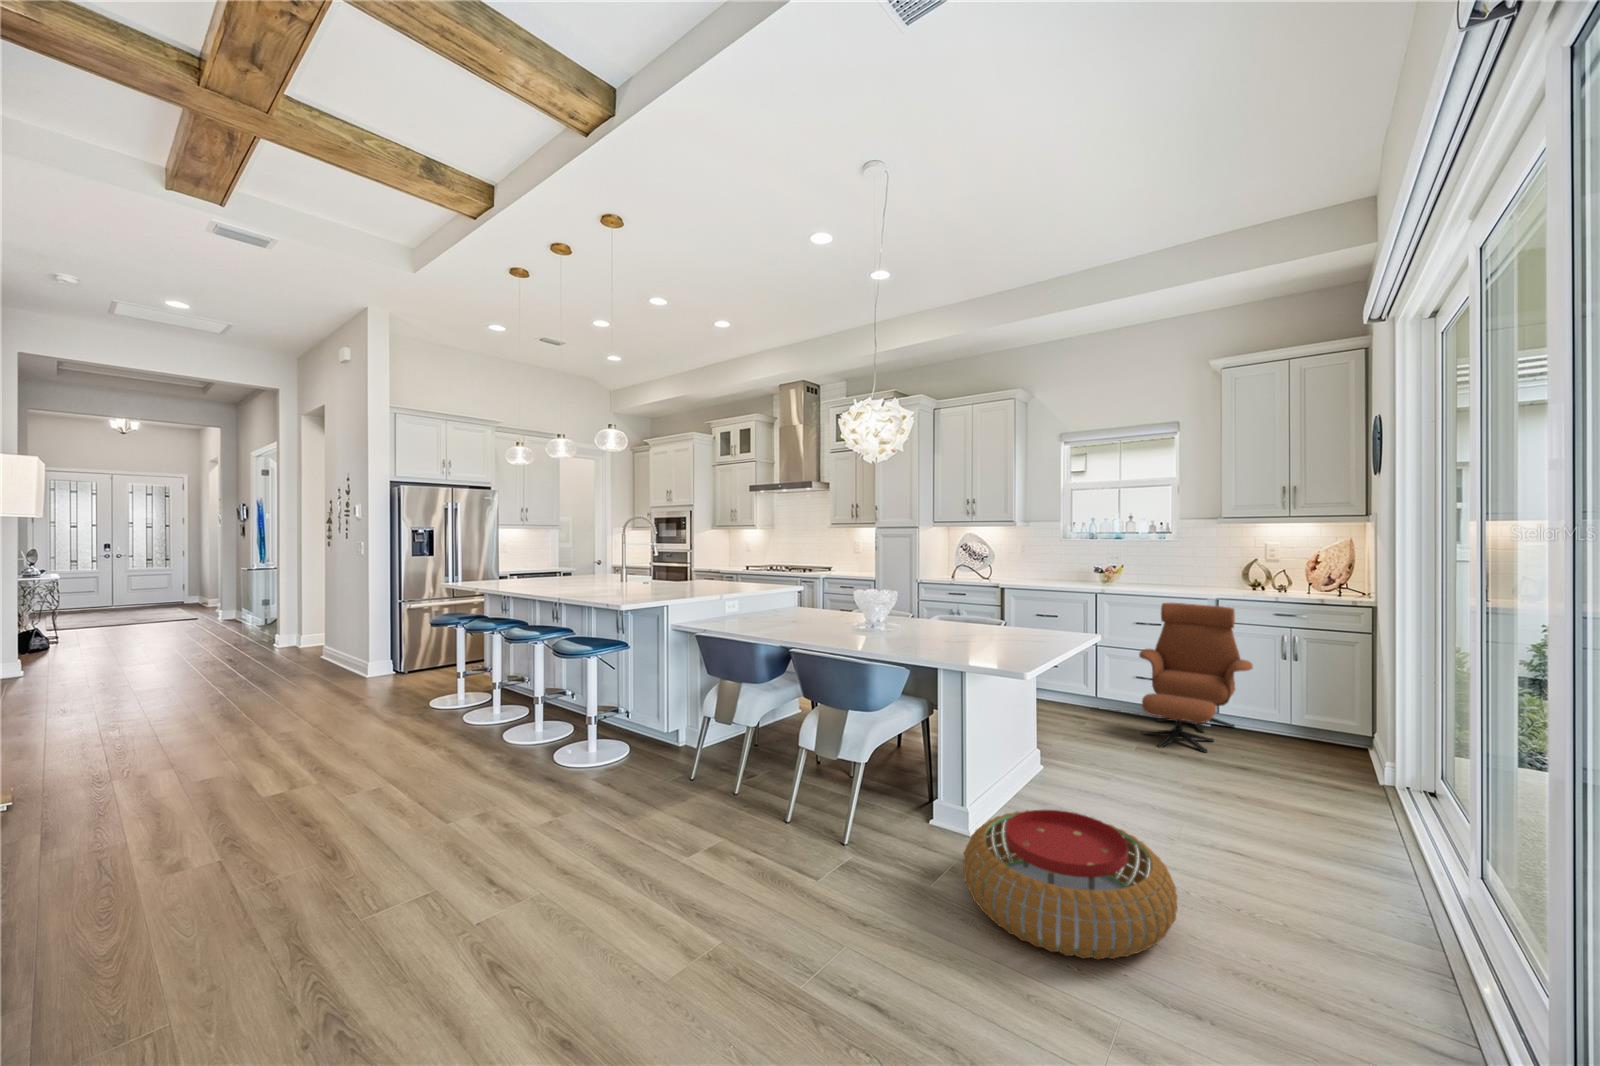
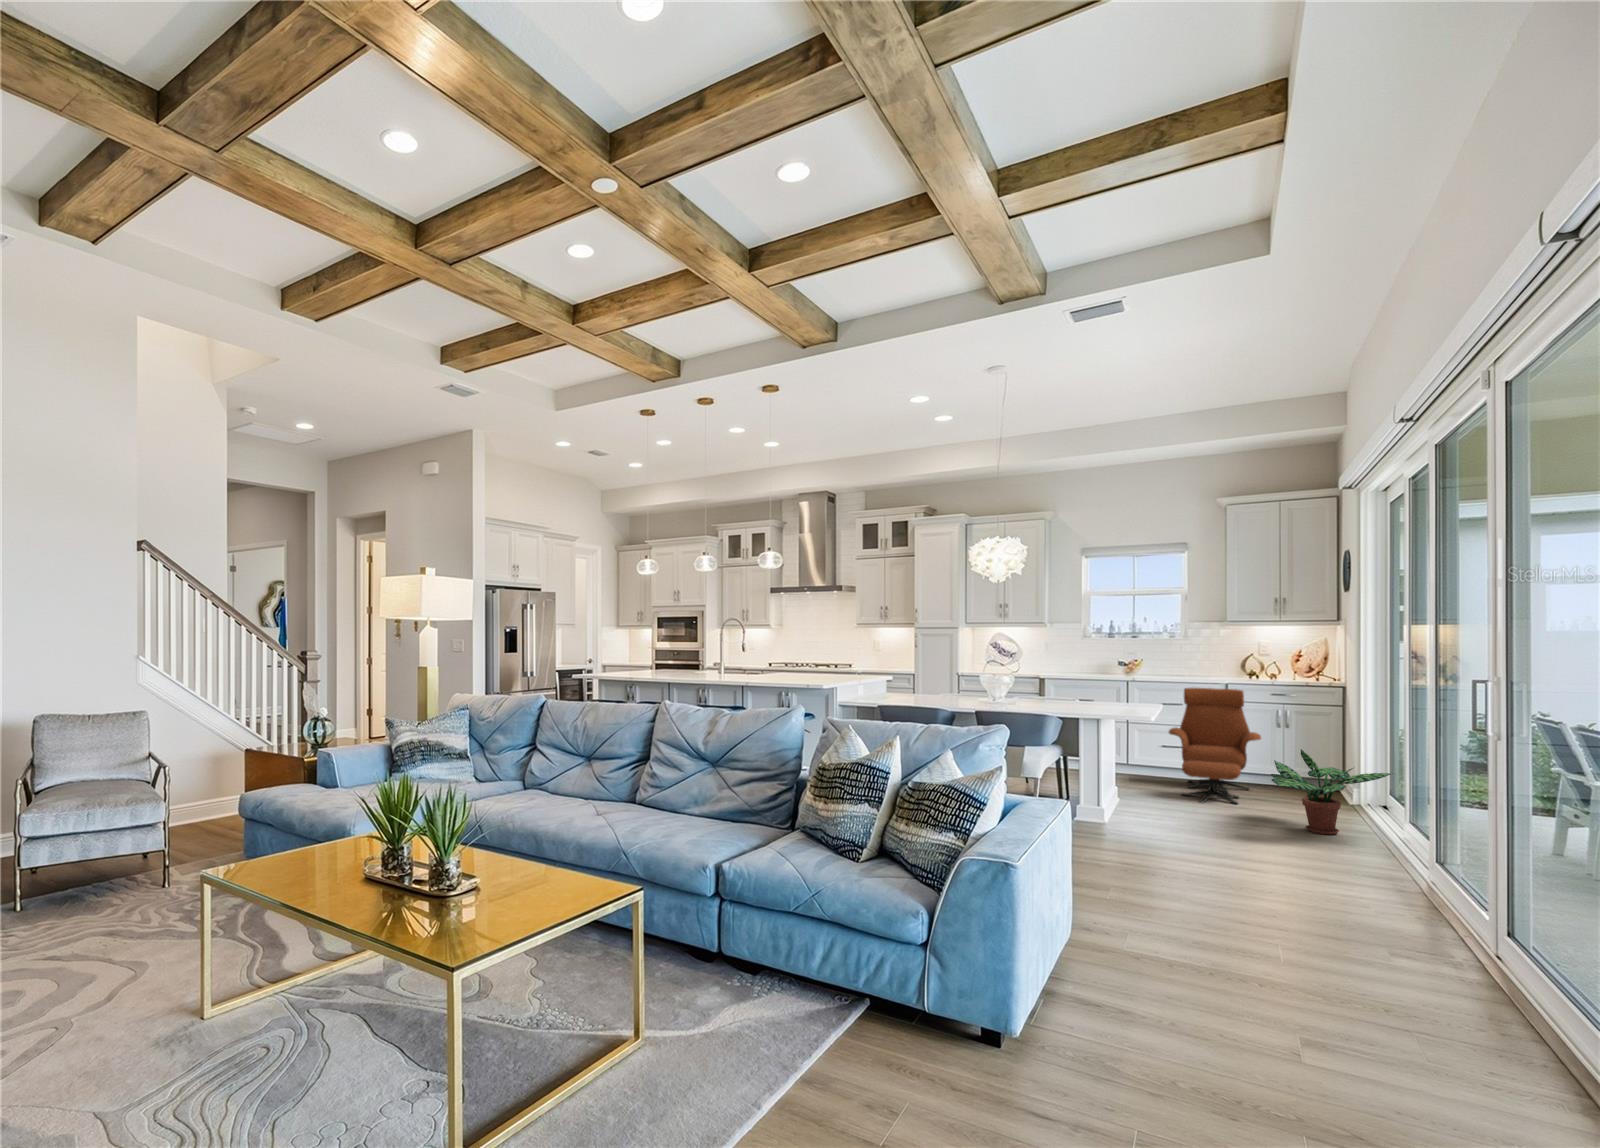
potted plant: none [1231,702,1413,819] -> present [1271,749,1393,835]
pouf: present [963,810,1178,959] -> none [1118,817,1276,898]

